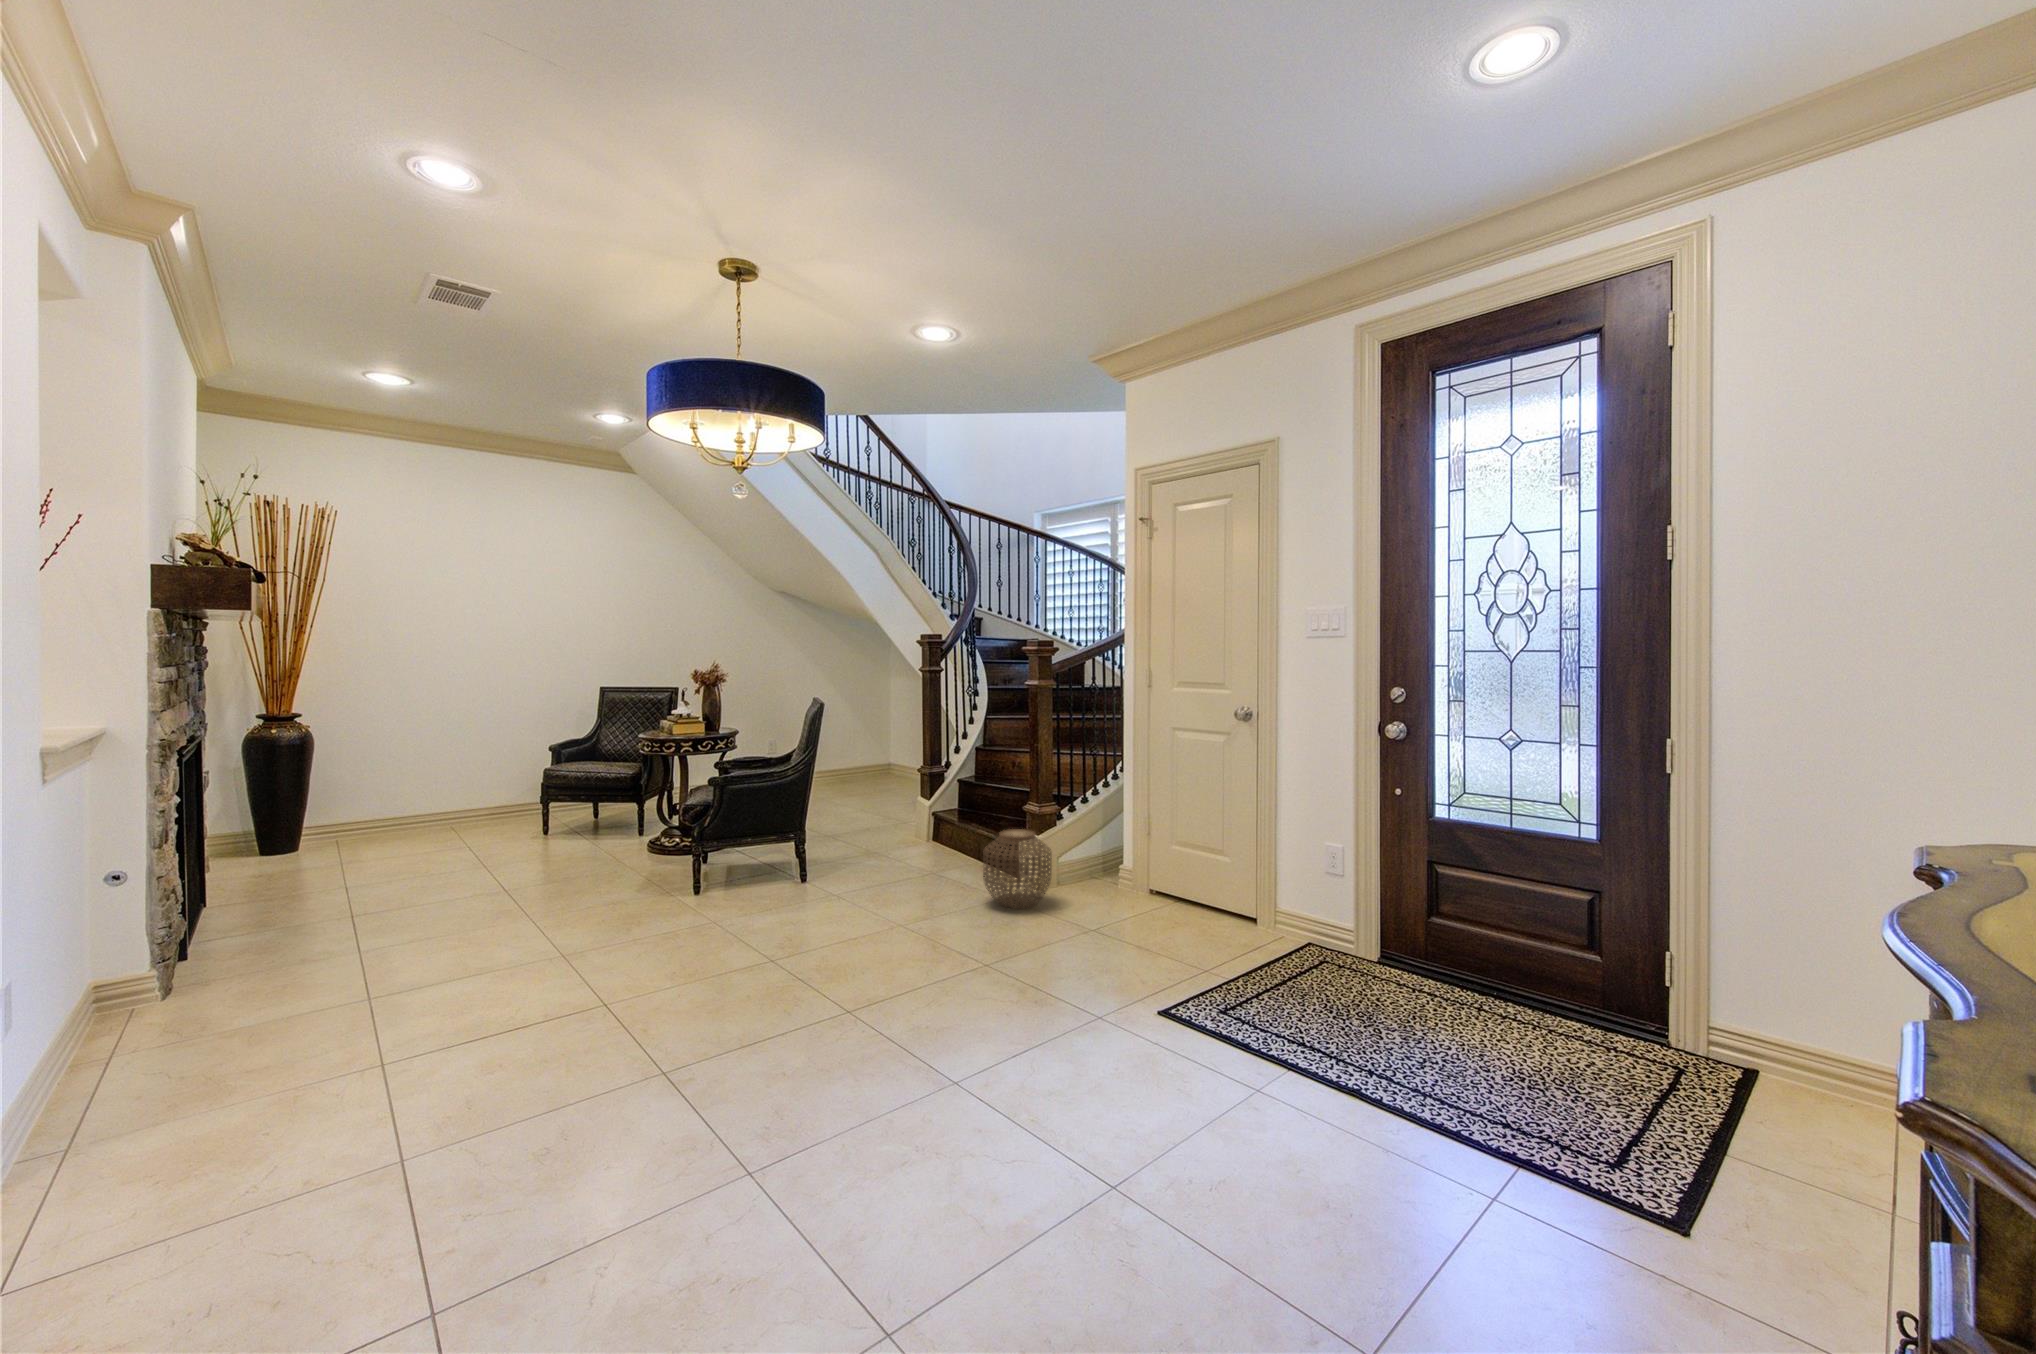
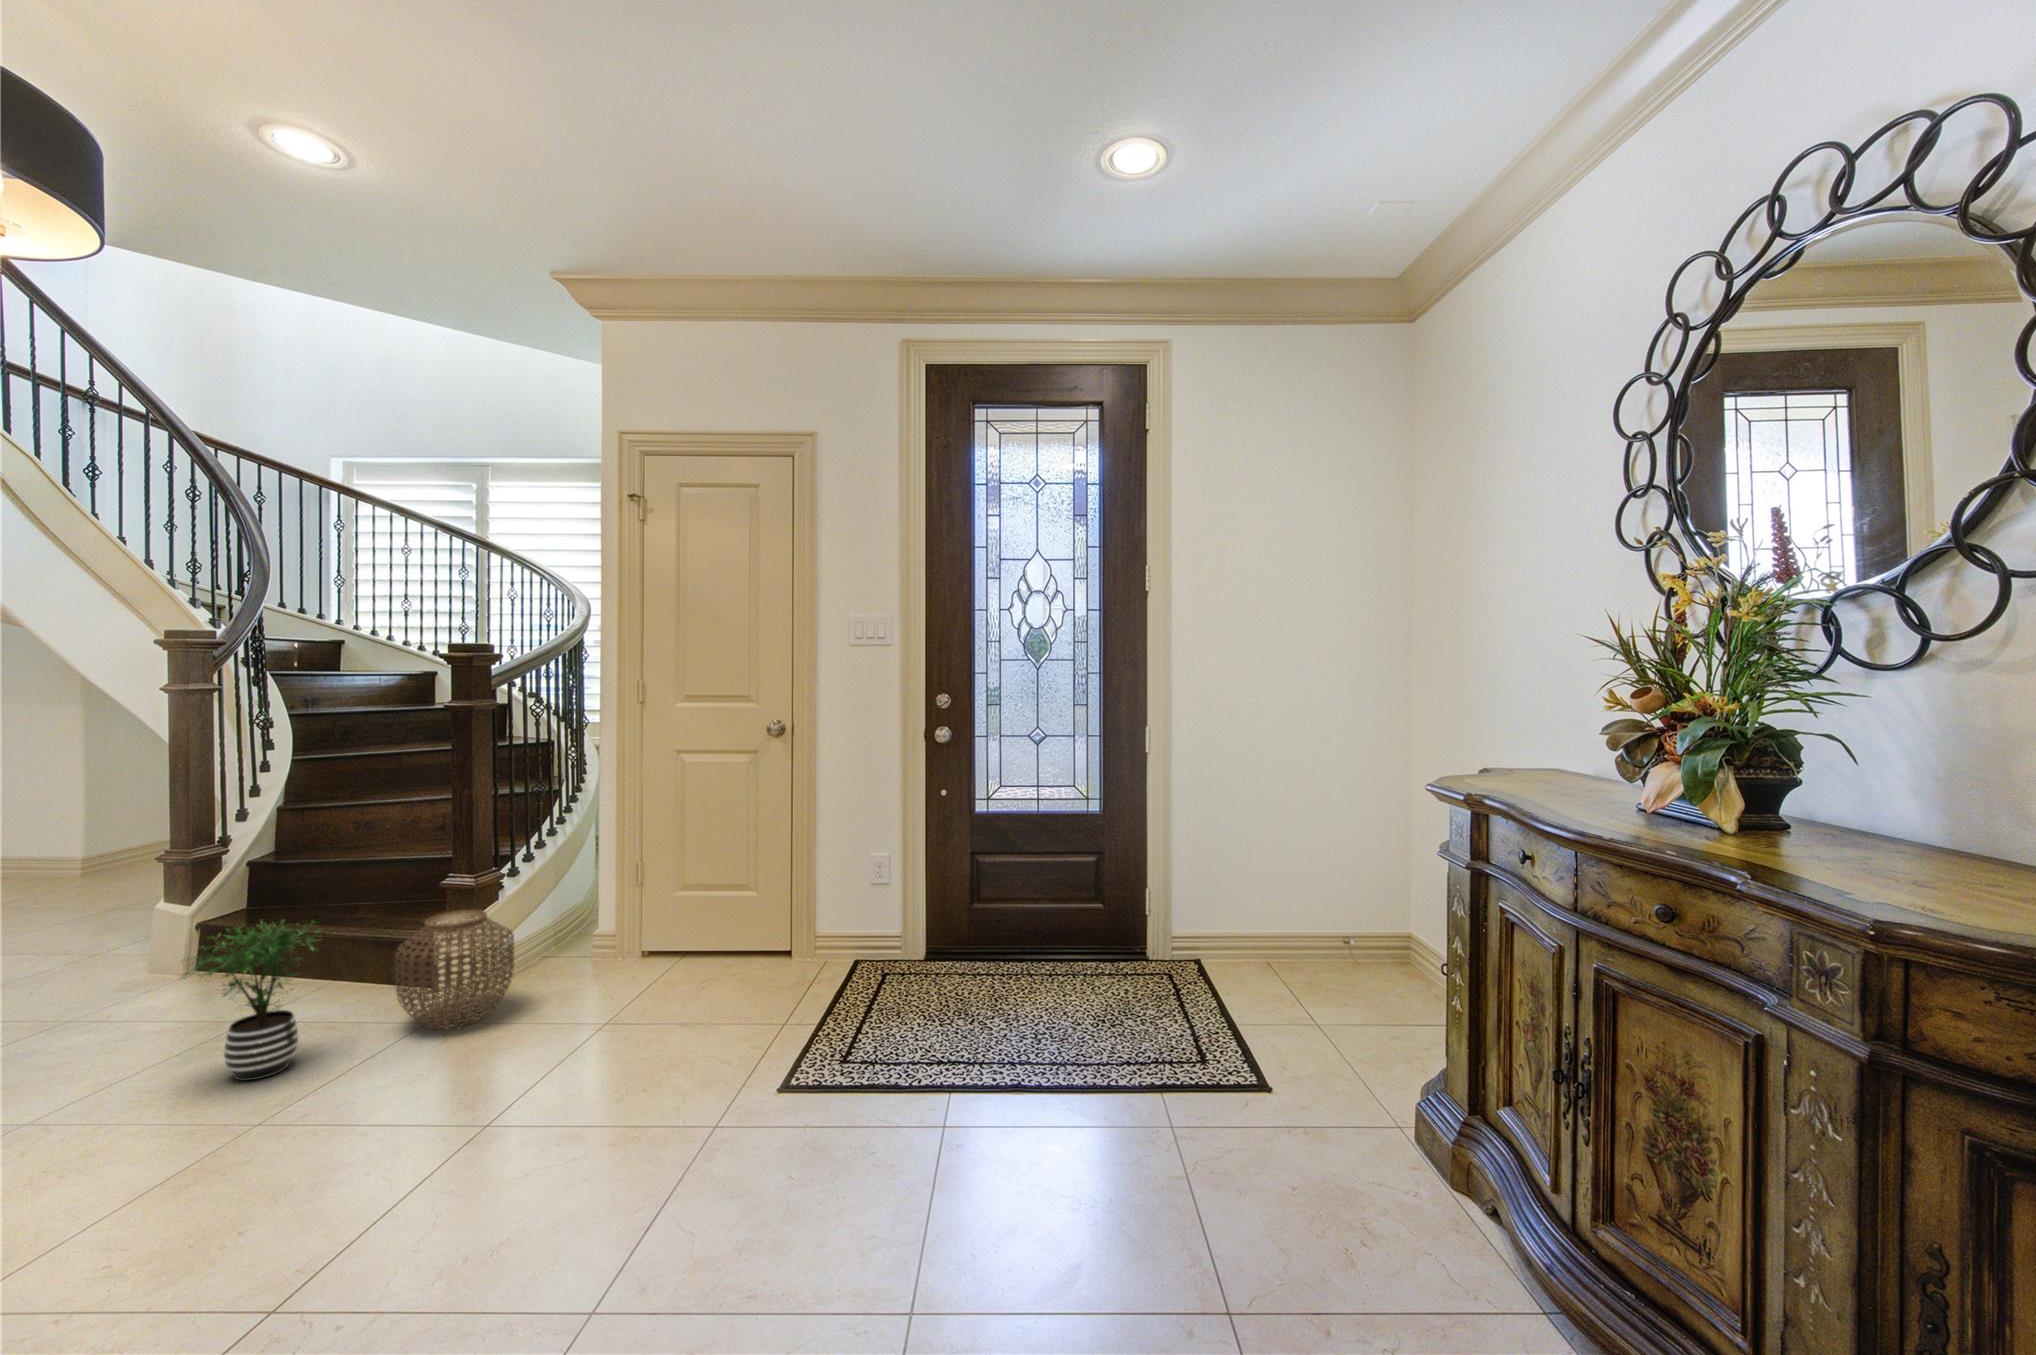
potted plant: none [880,811,947,907] -> present [183,921,320,1081]

